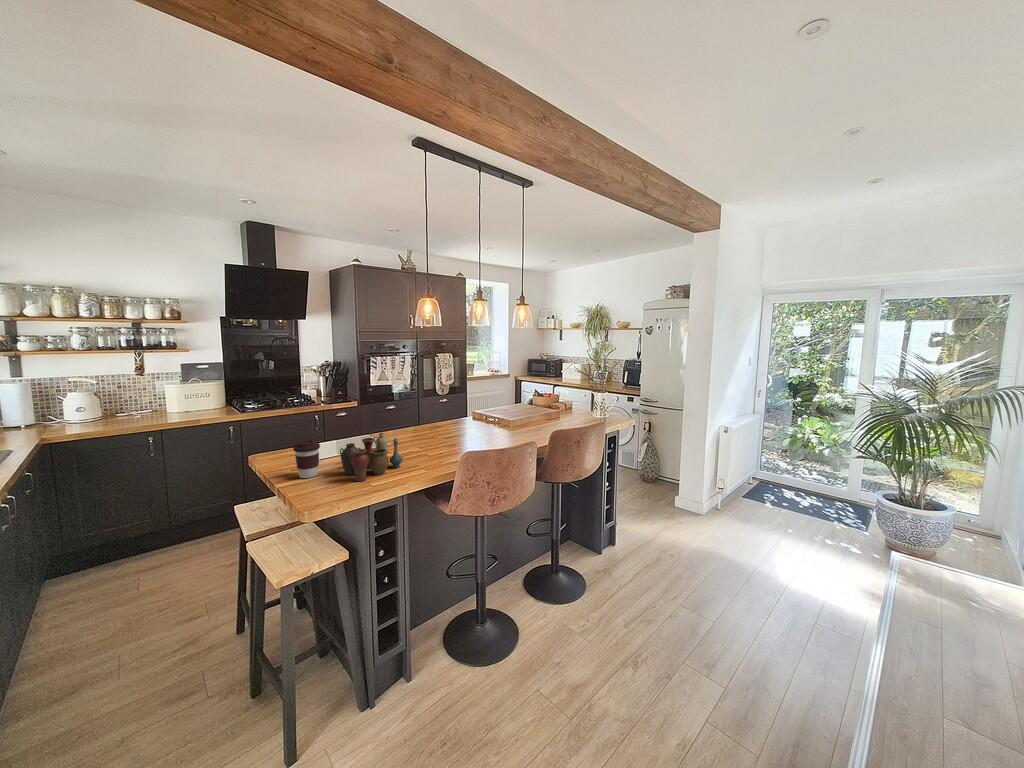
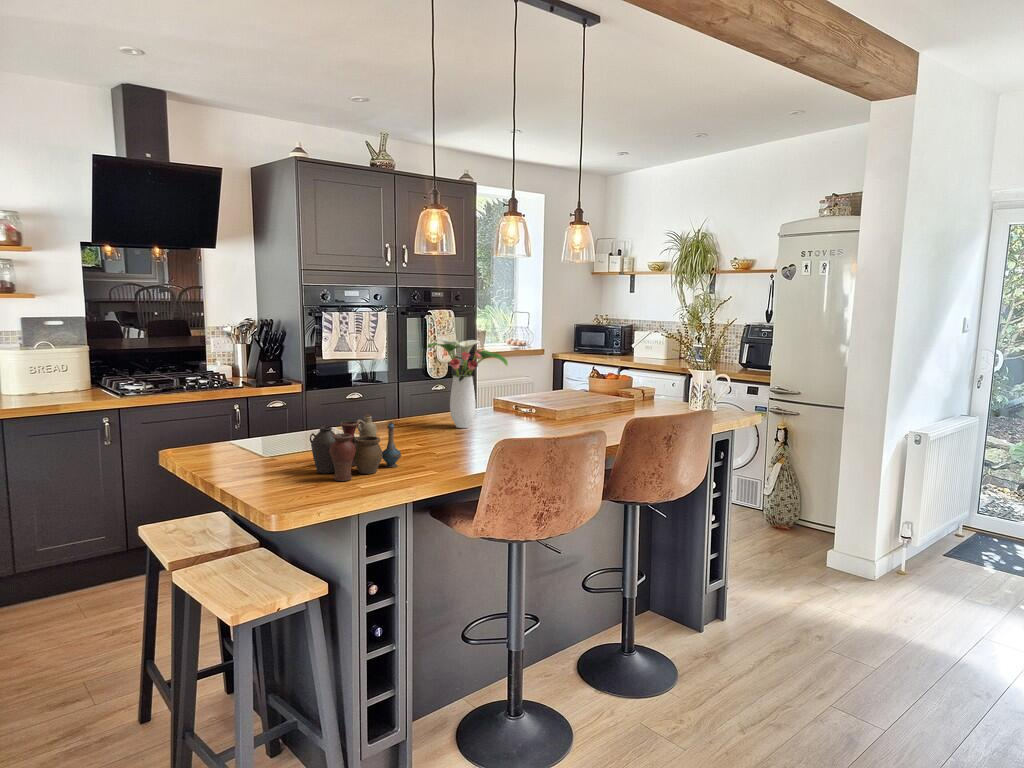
flower arrangement: none [426,377,477,434] -> present [427,338,508,428]
coffee cup: present [294,440,320,478] -> none [243,420,280,476]

